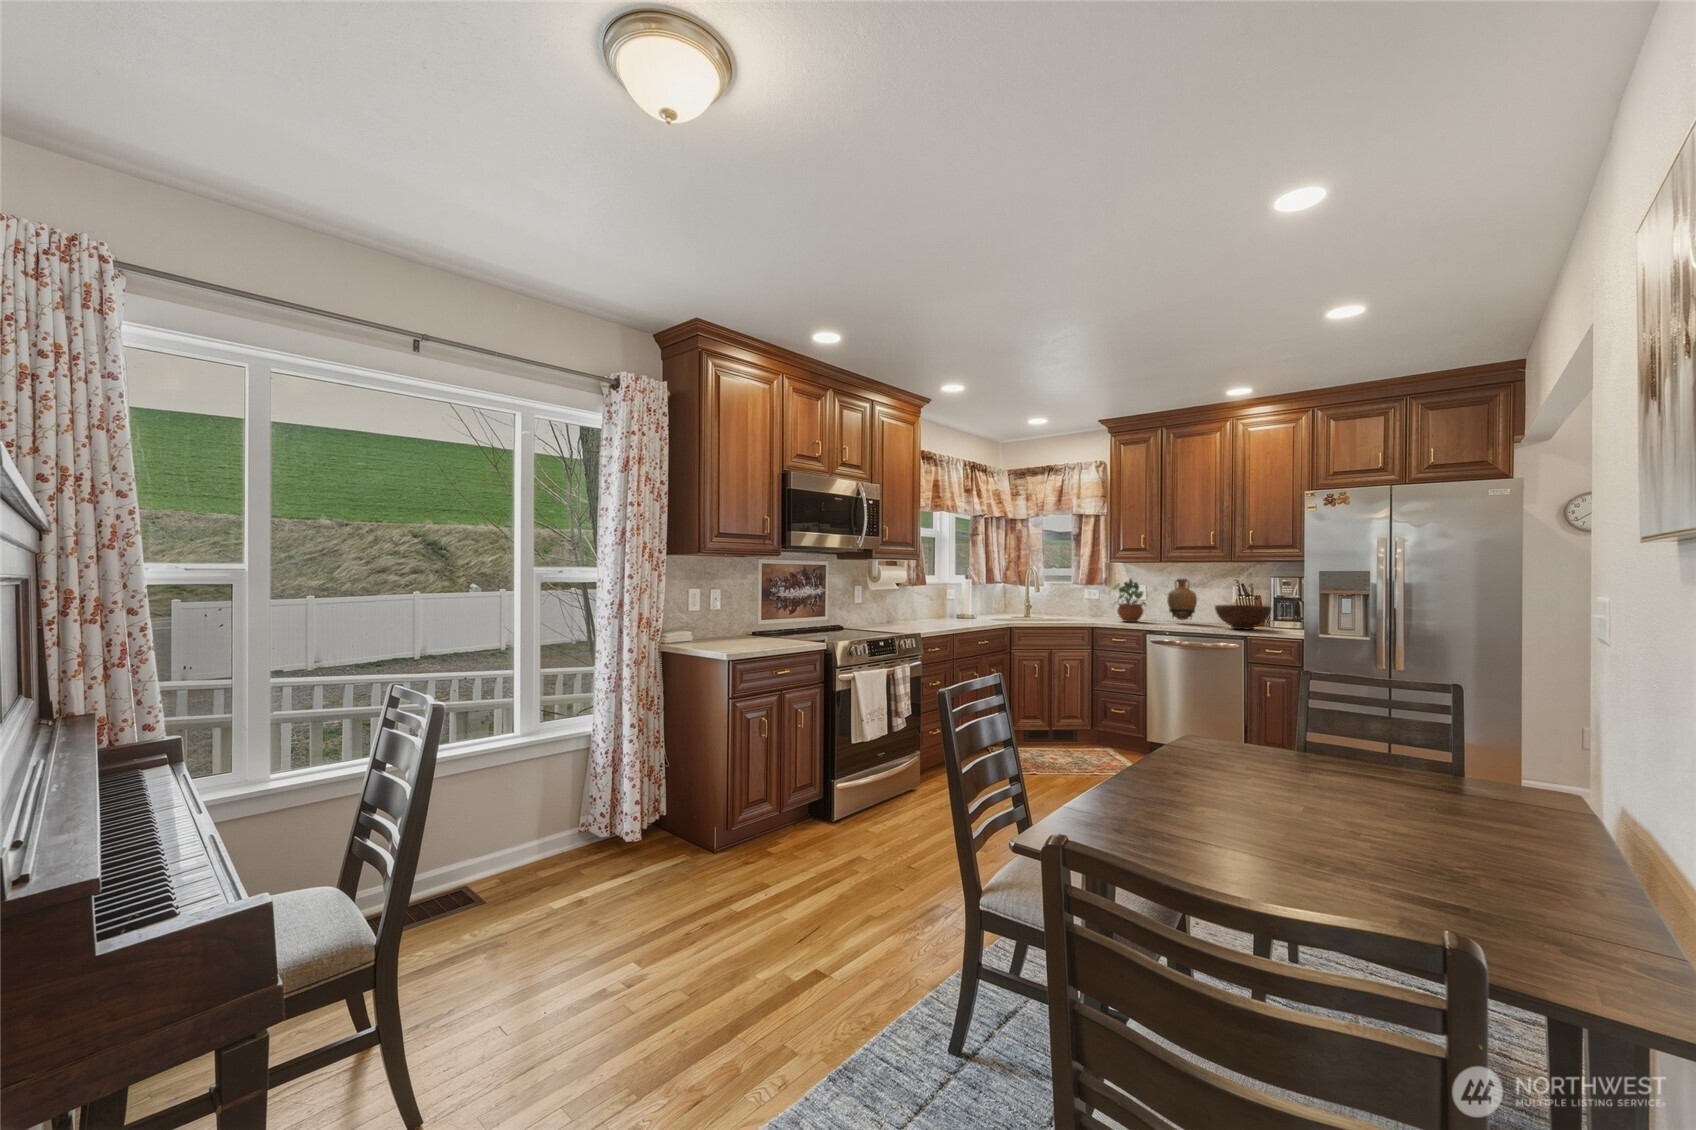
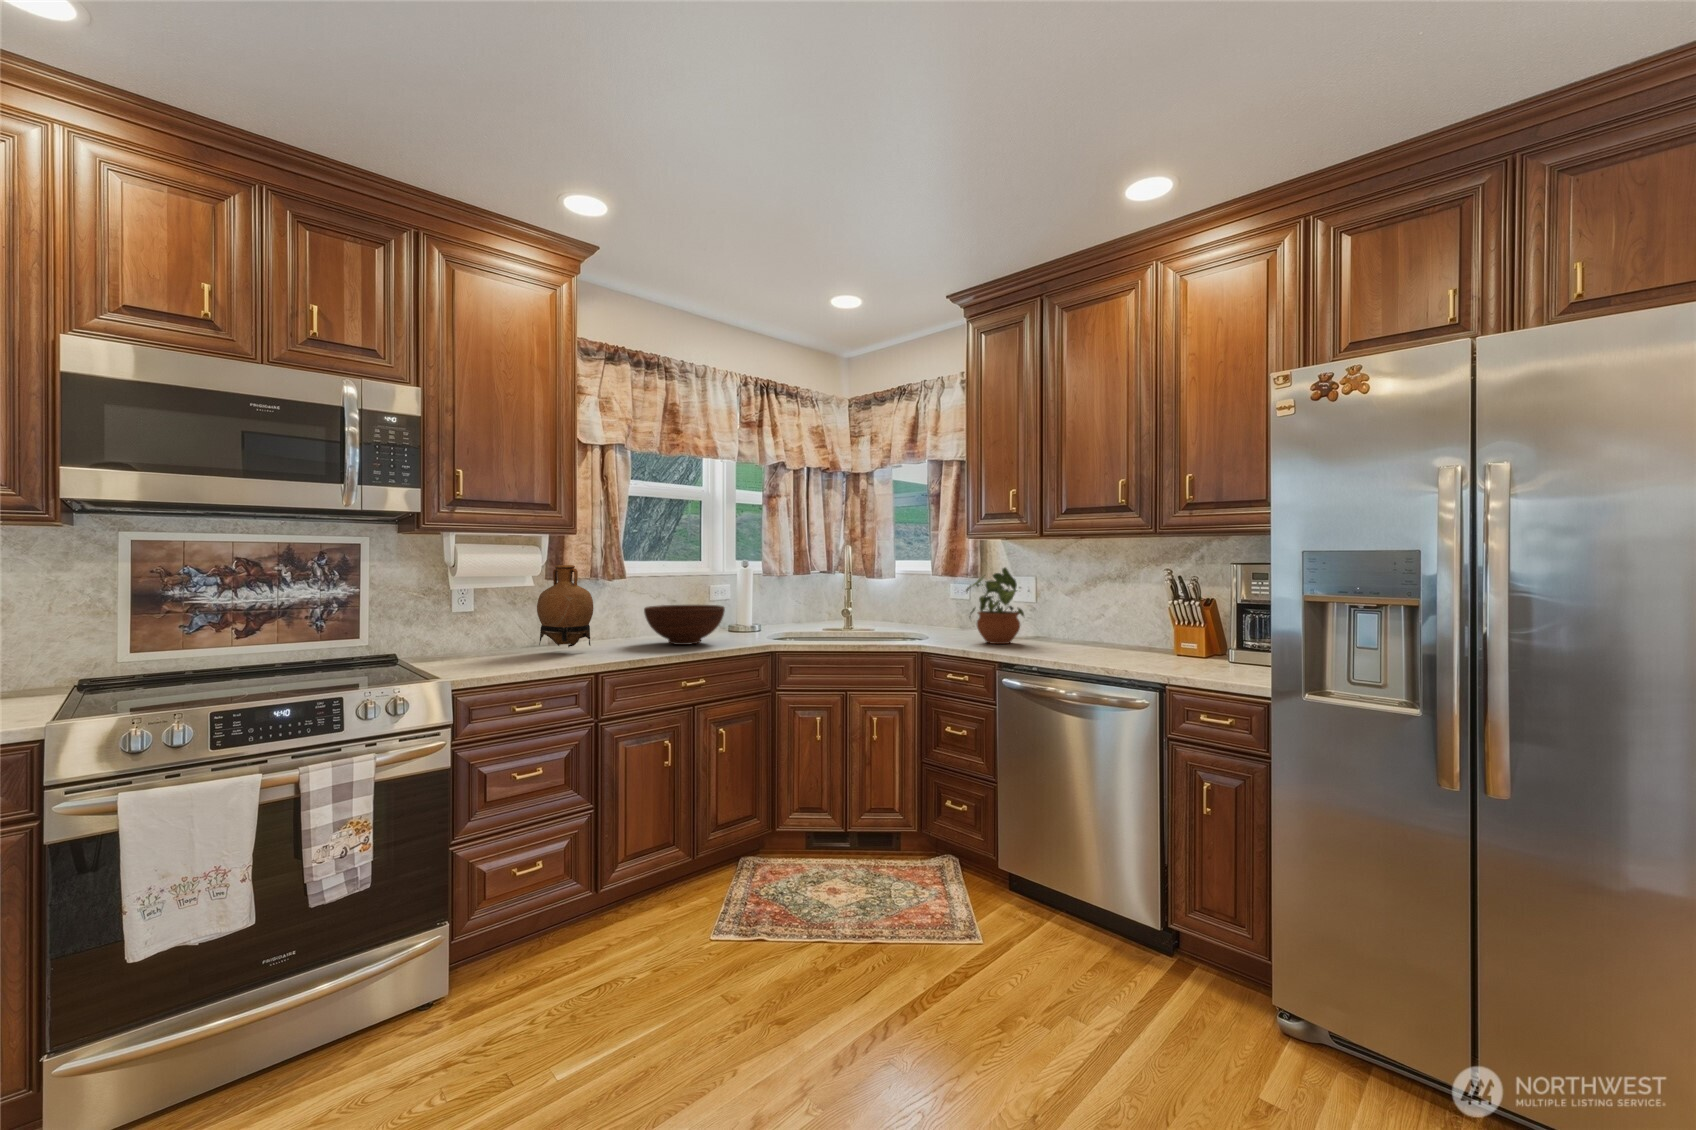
vase: present [1167,578,1197,620] -> present [537,565,593,647]
fruit bowl: present [1215,605,1272,630] -> present [644,605,725,645]

